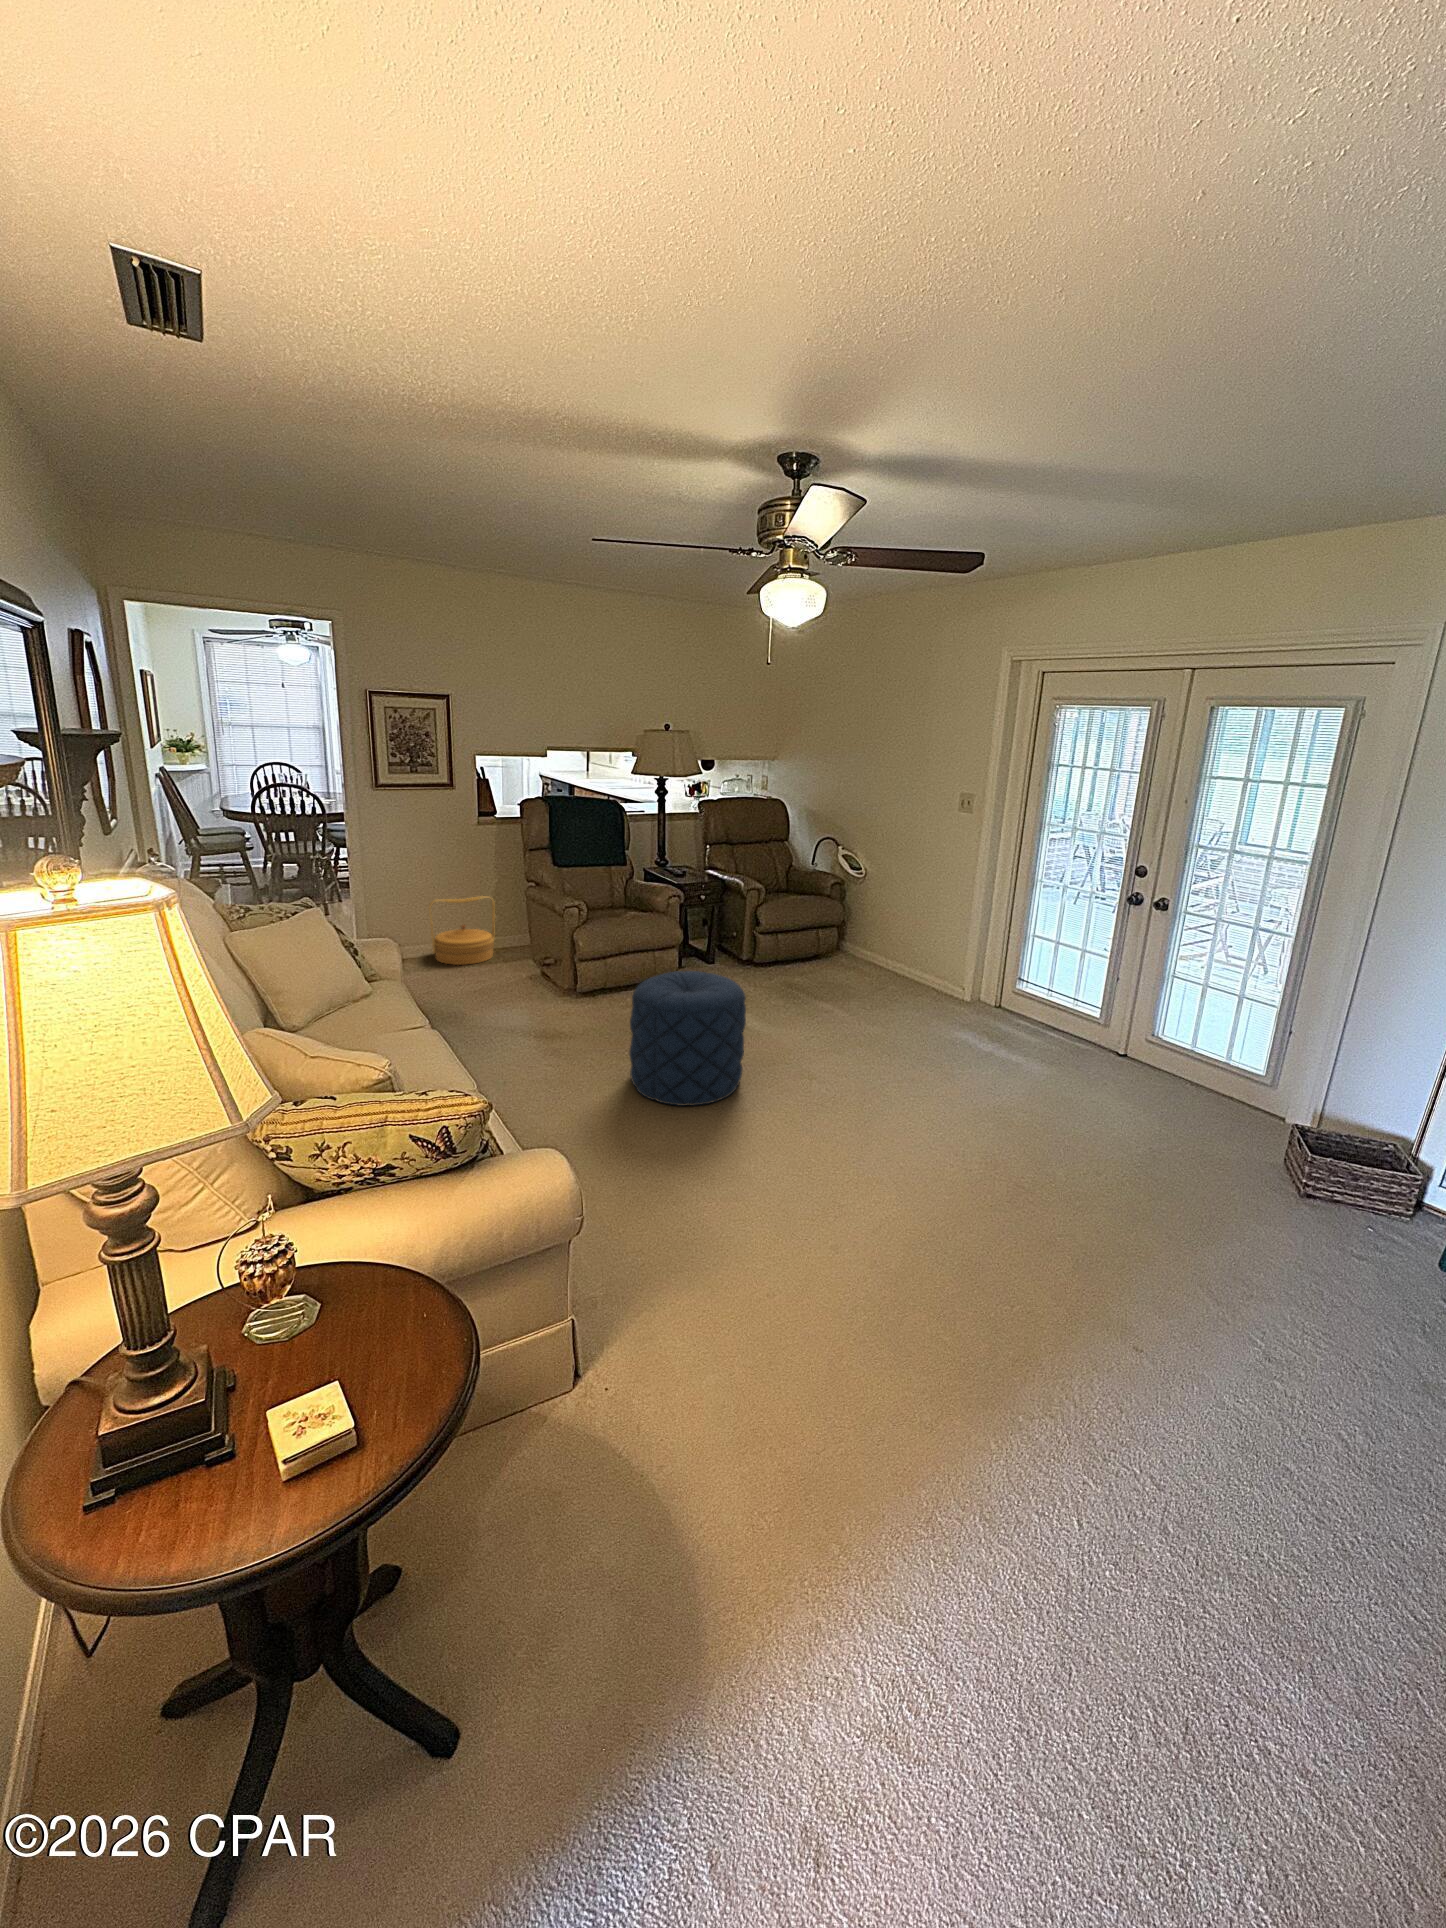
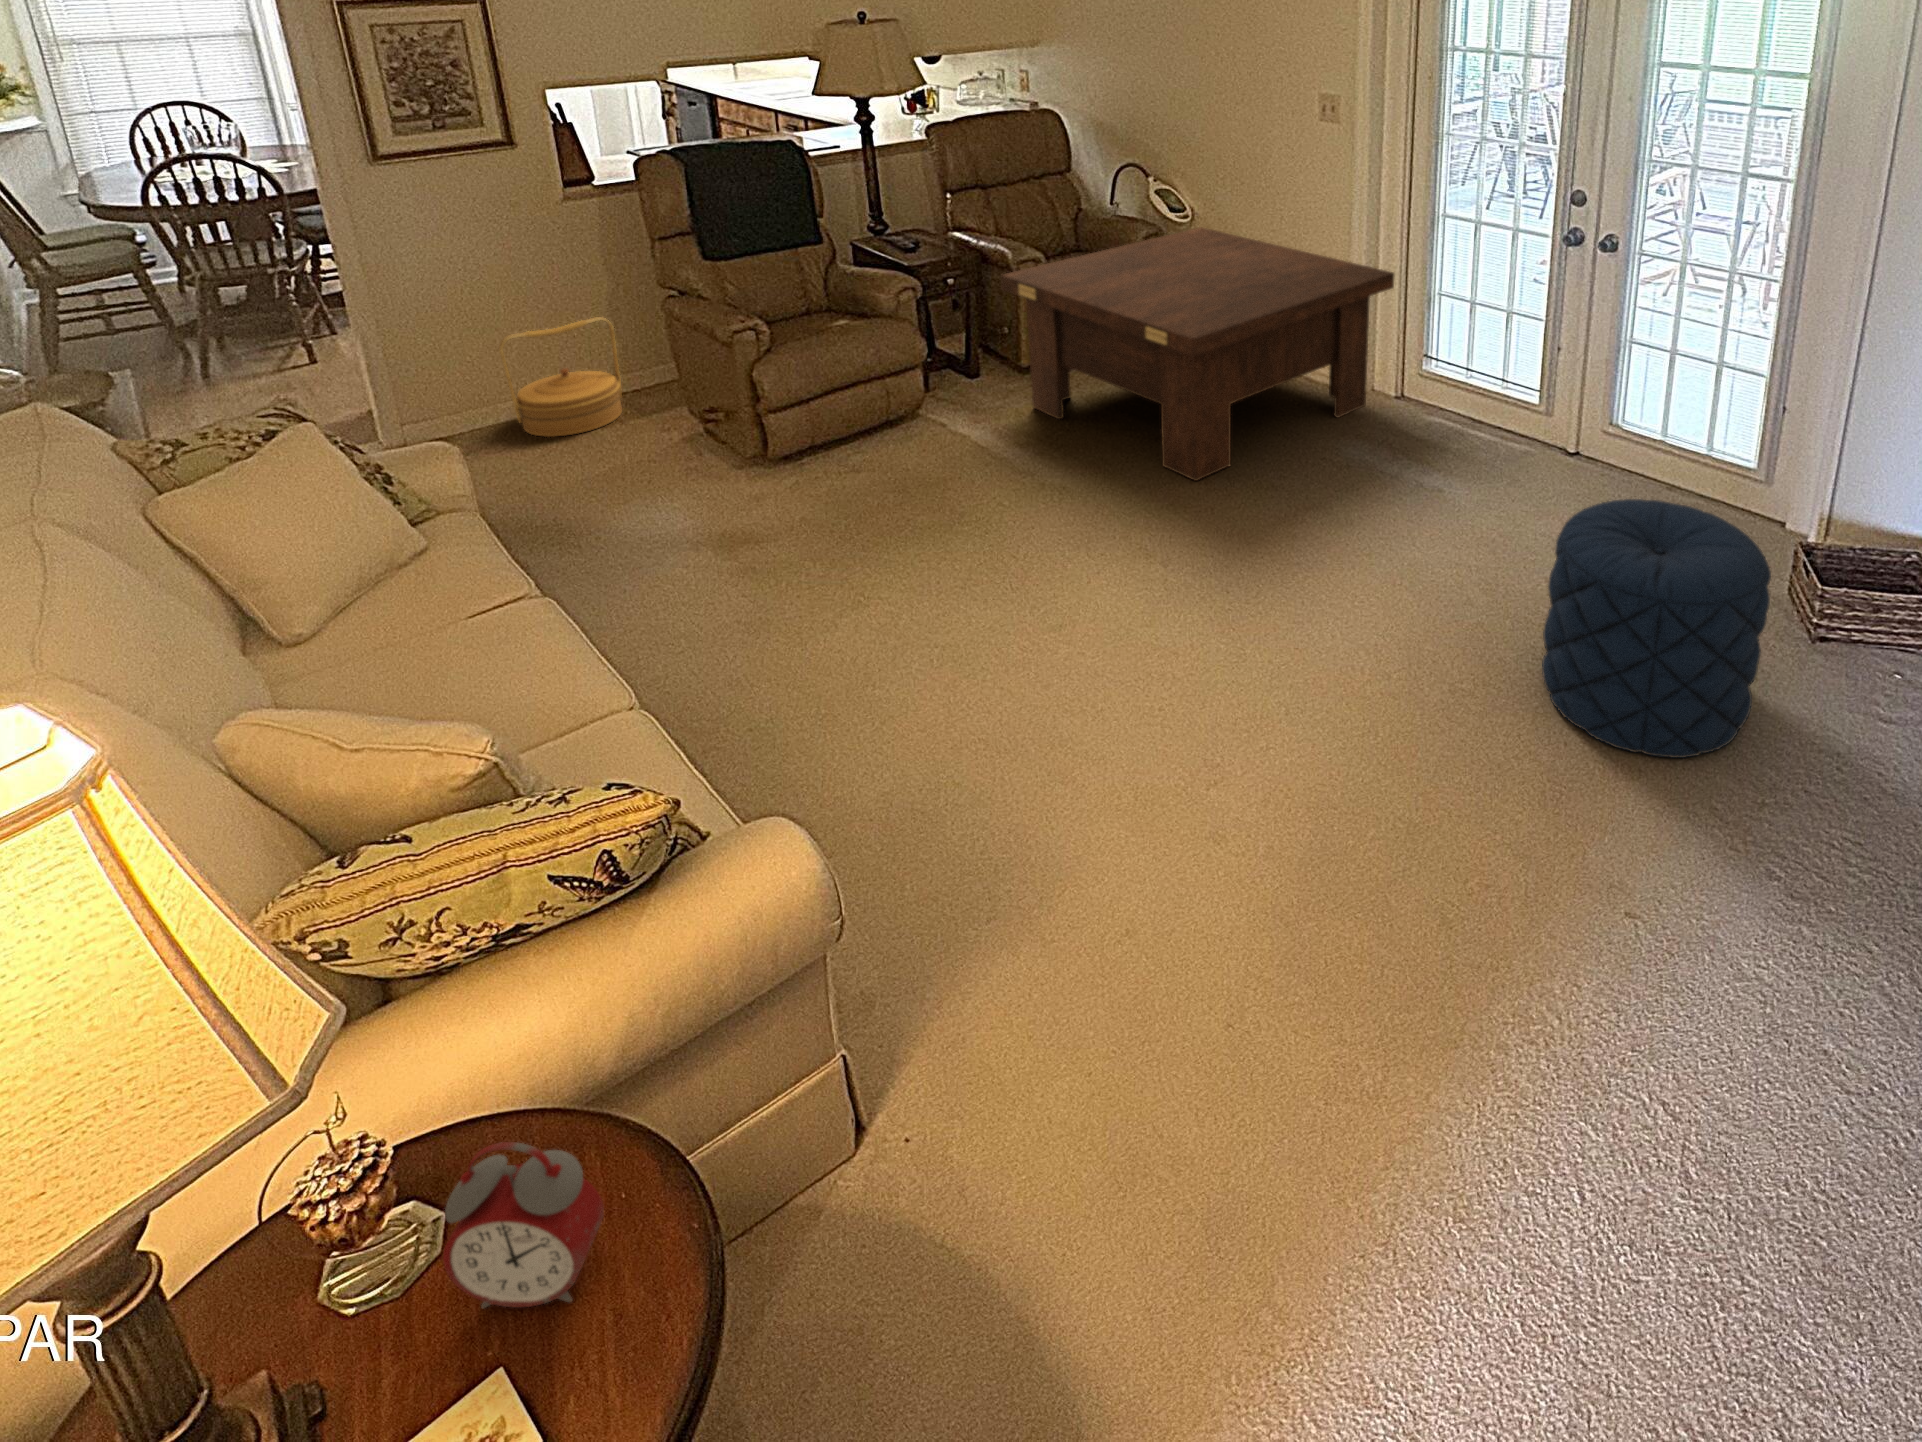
coffee table: none [731,880,996,1036] -> present [1001,227,1394,481]
pouf: present [629,971,746,1106] -> present [1542,499,1771,758]
alarm clock: none [313,1256,412,1376] -> present [443,1142,604,1308]

